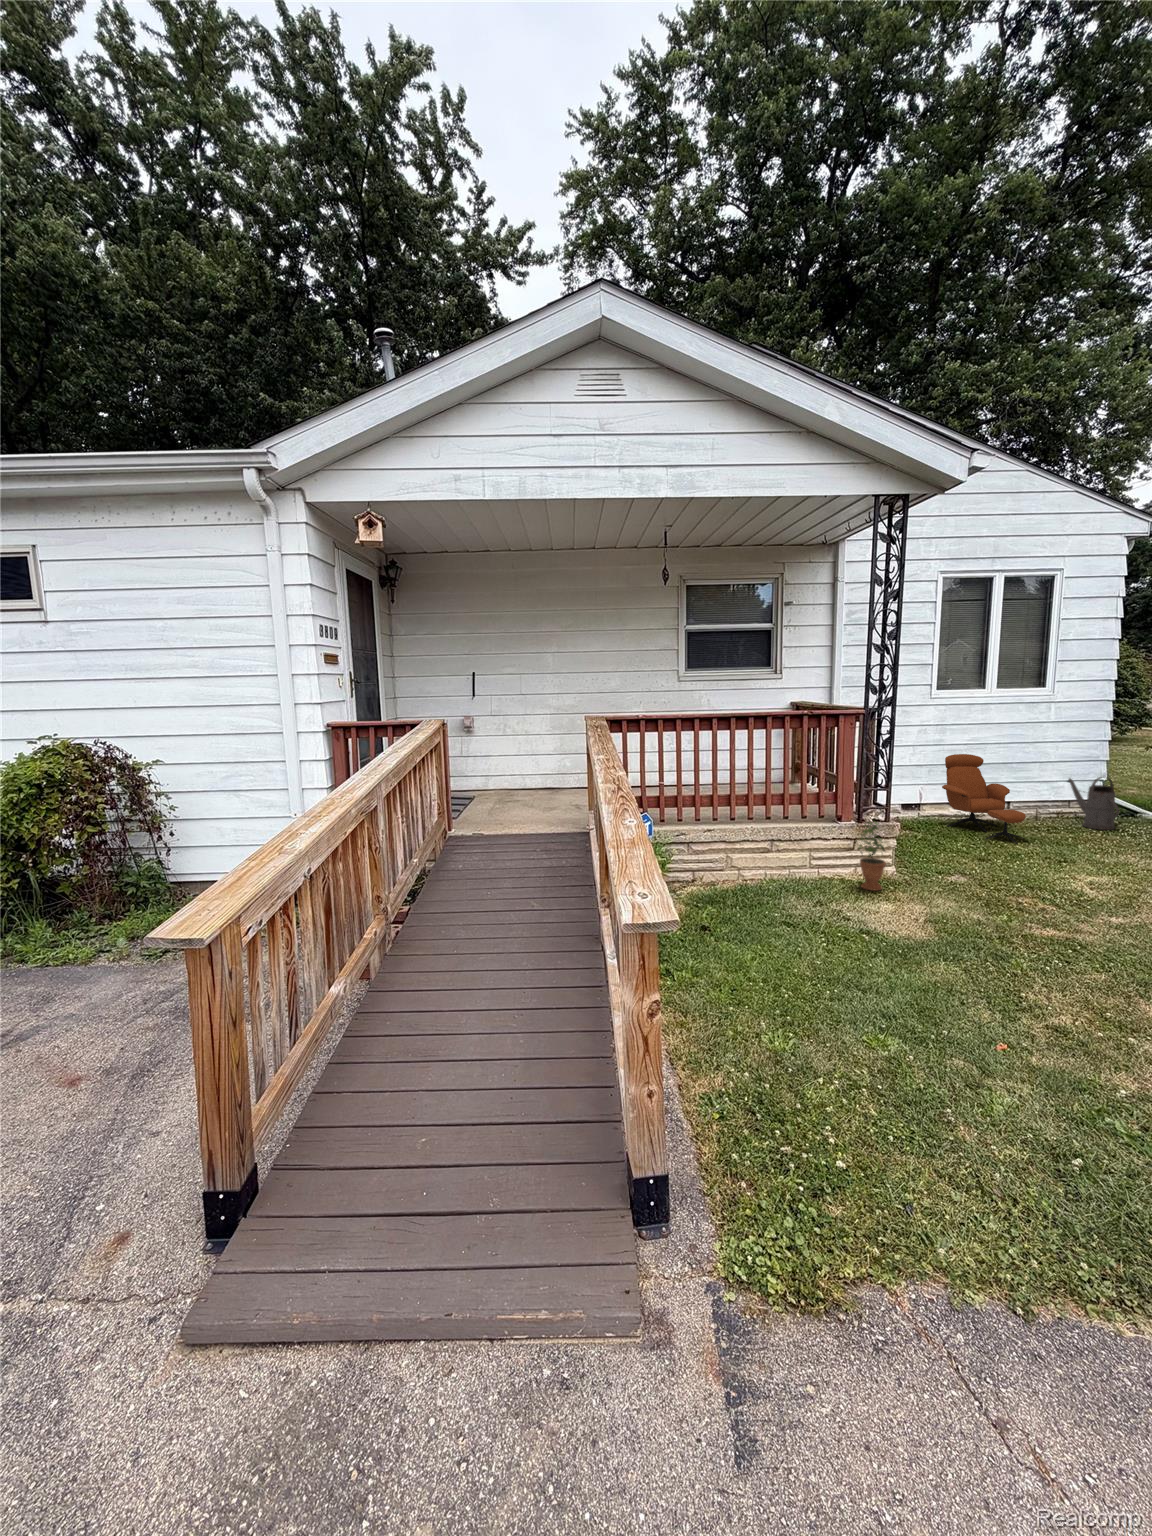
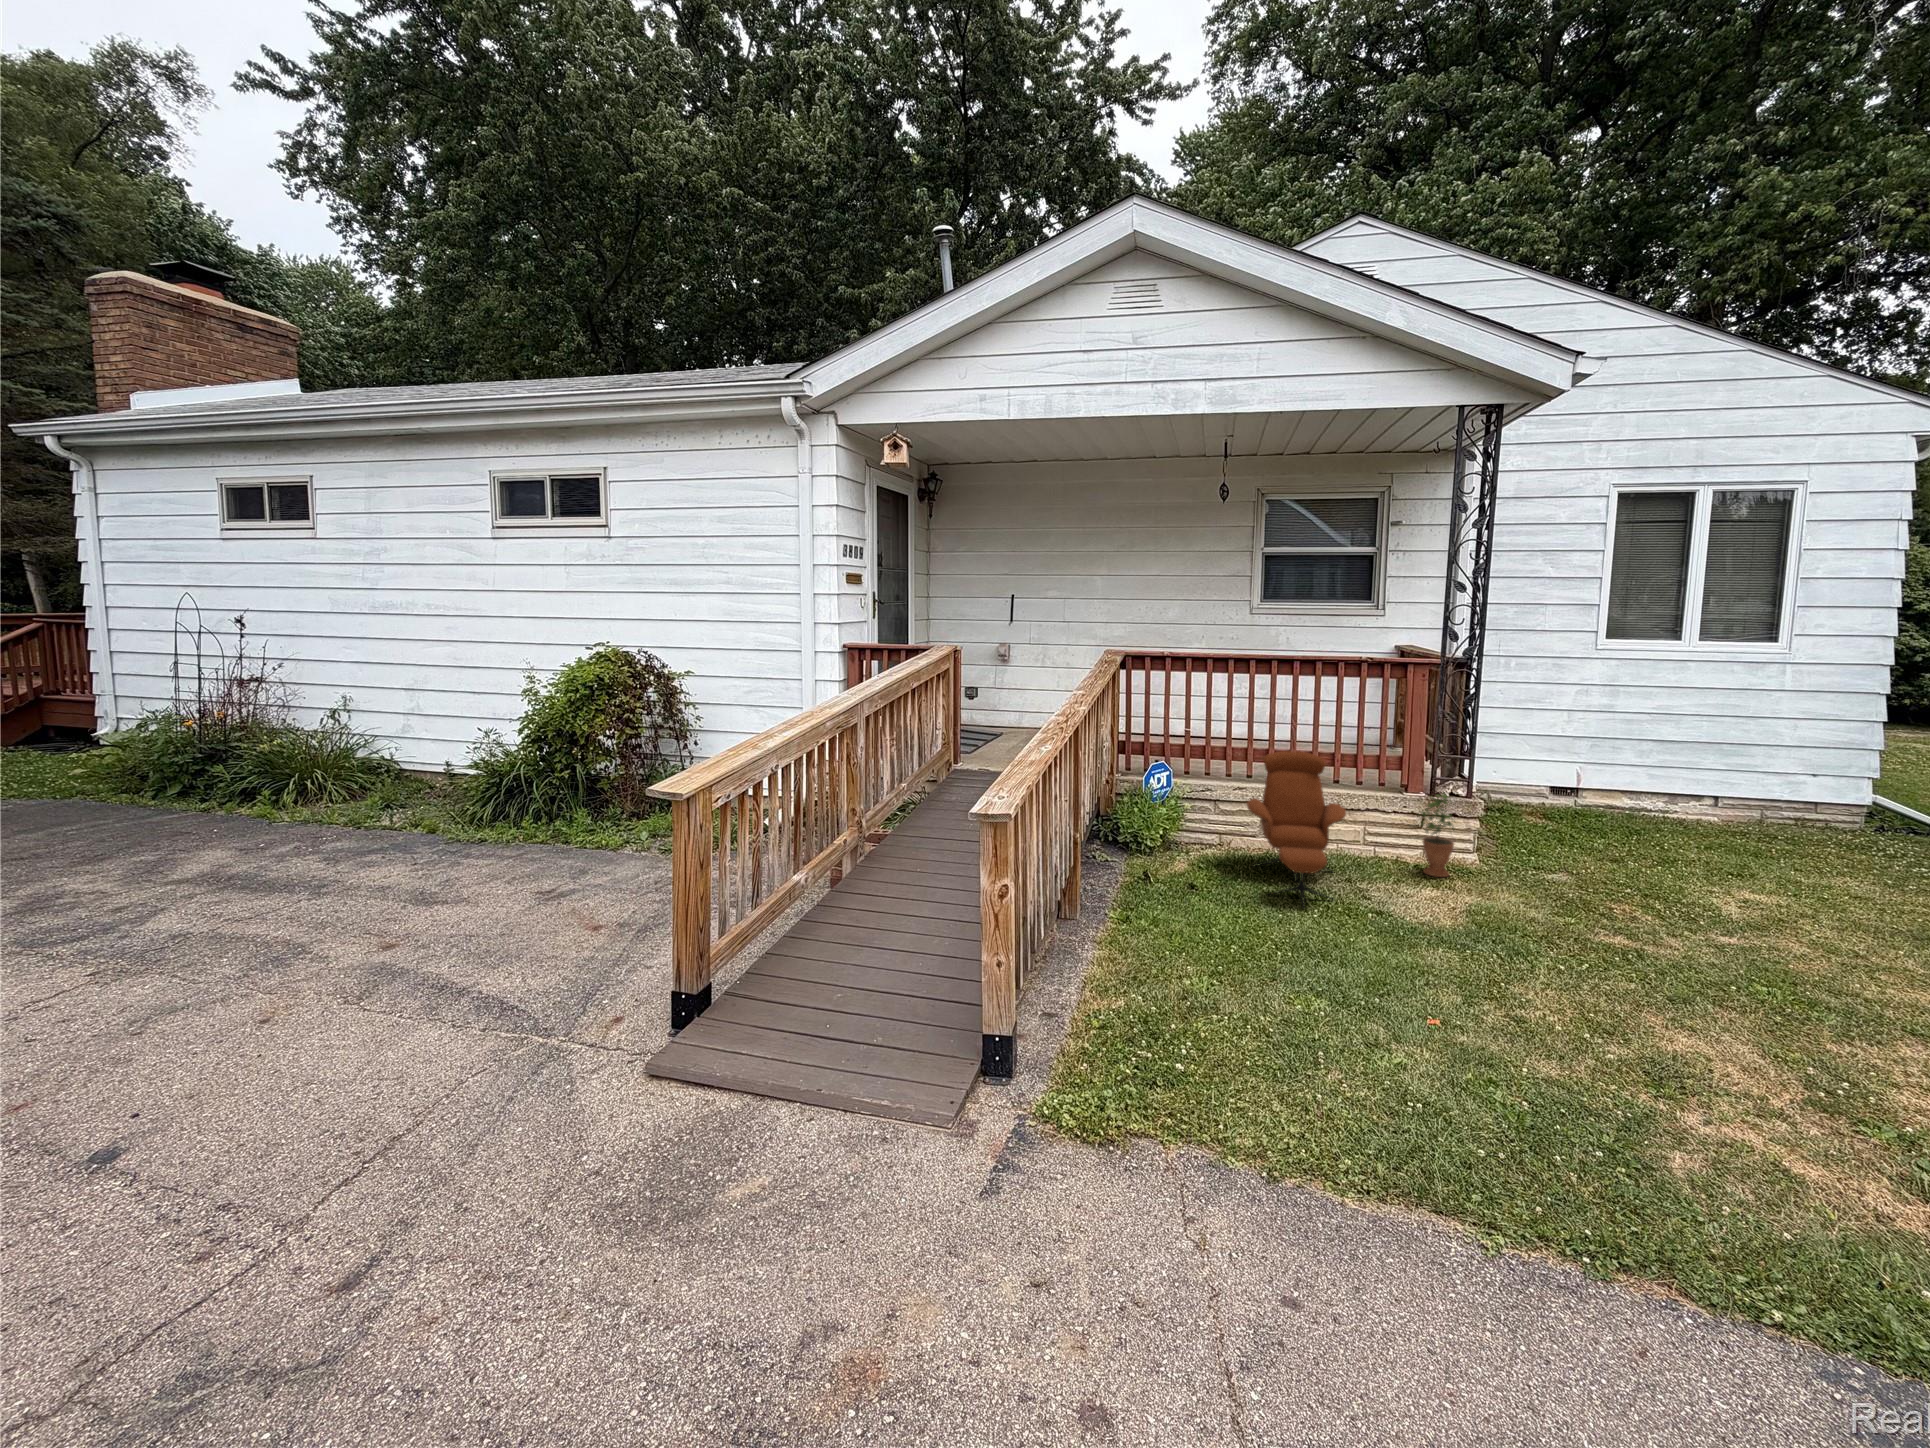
lounge chair: present [942,754,1026,844] -> present [1247,751,1346,907]
watering can: present [1068,777,1119,830] -> none [1806,769,1866,844]

